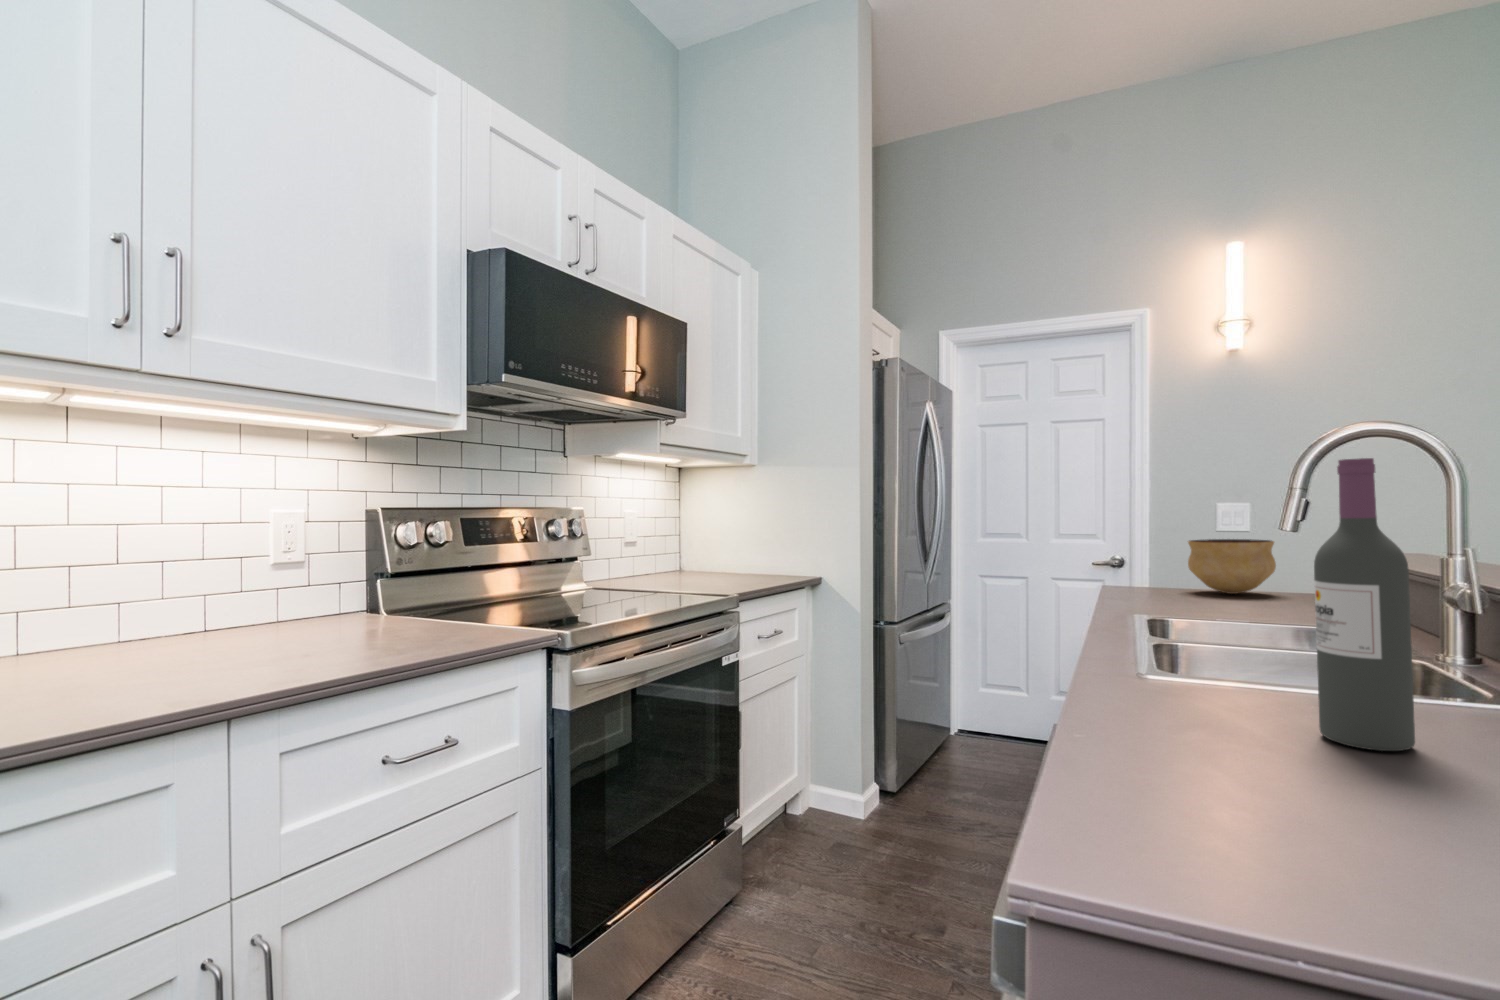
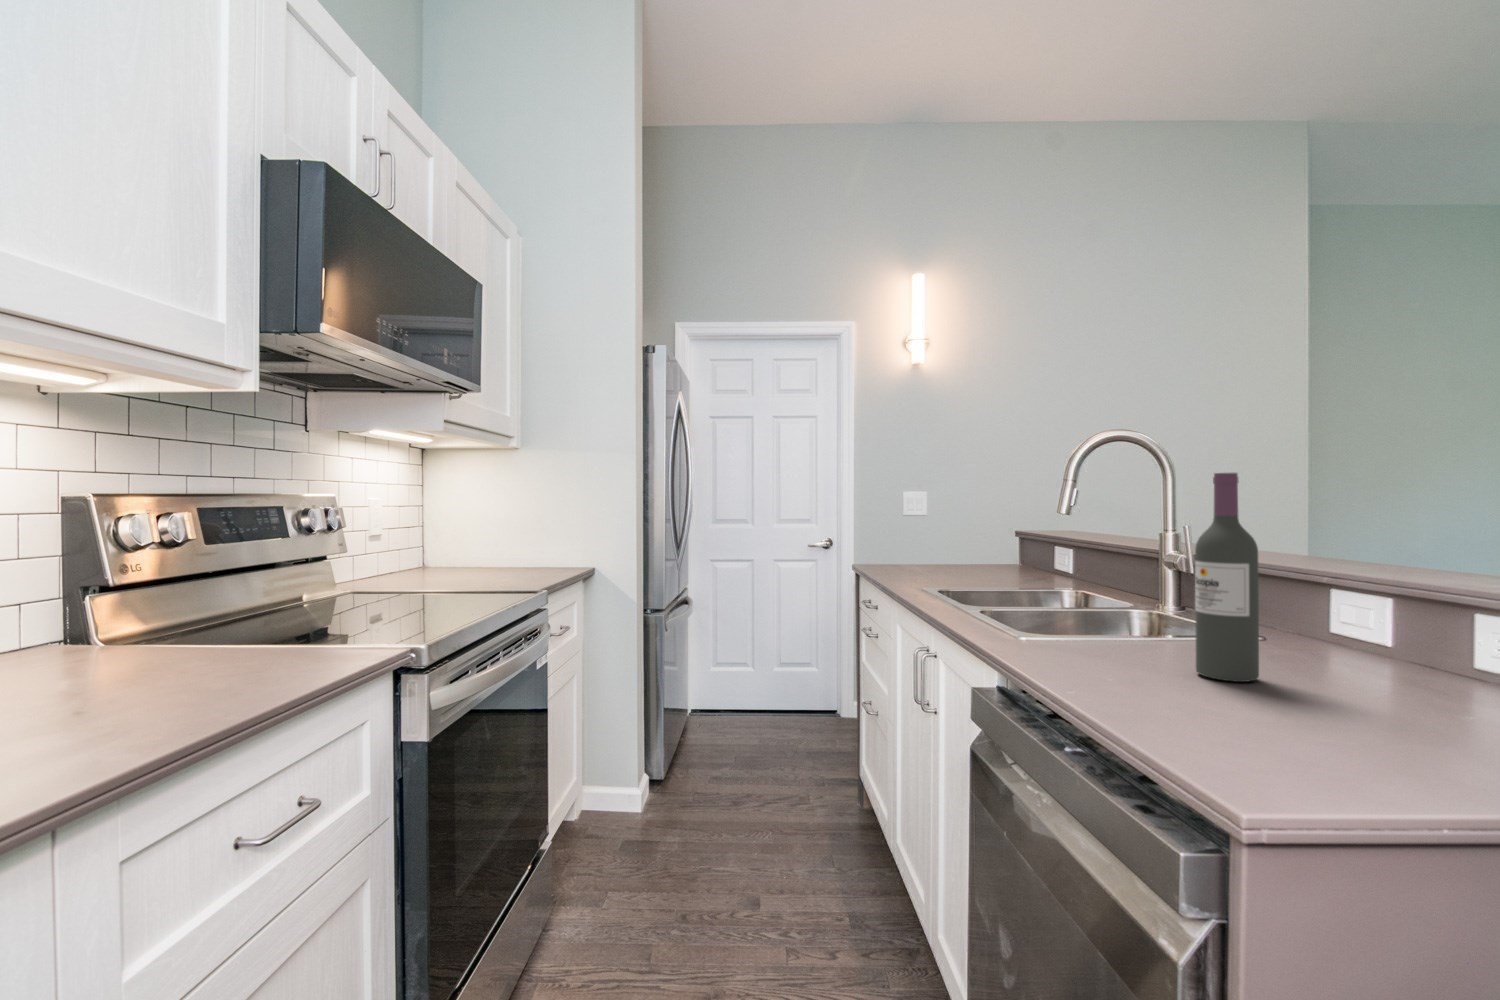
bowl: present [1188,539,1276,594] -> none [923,533,983,576]

